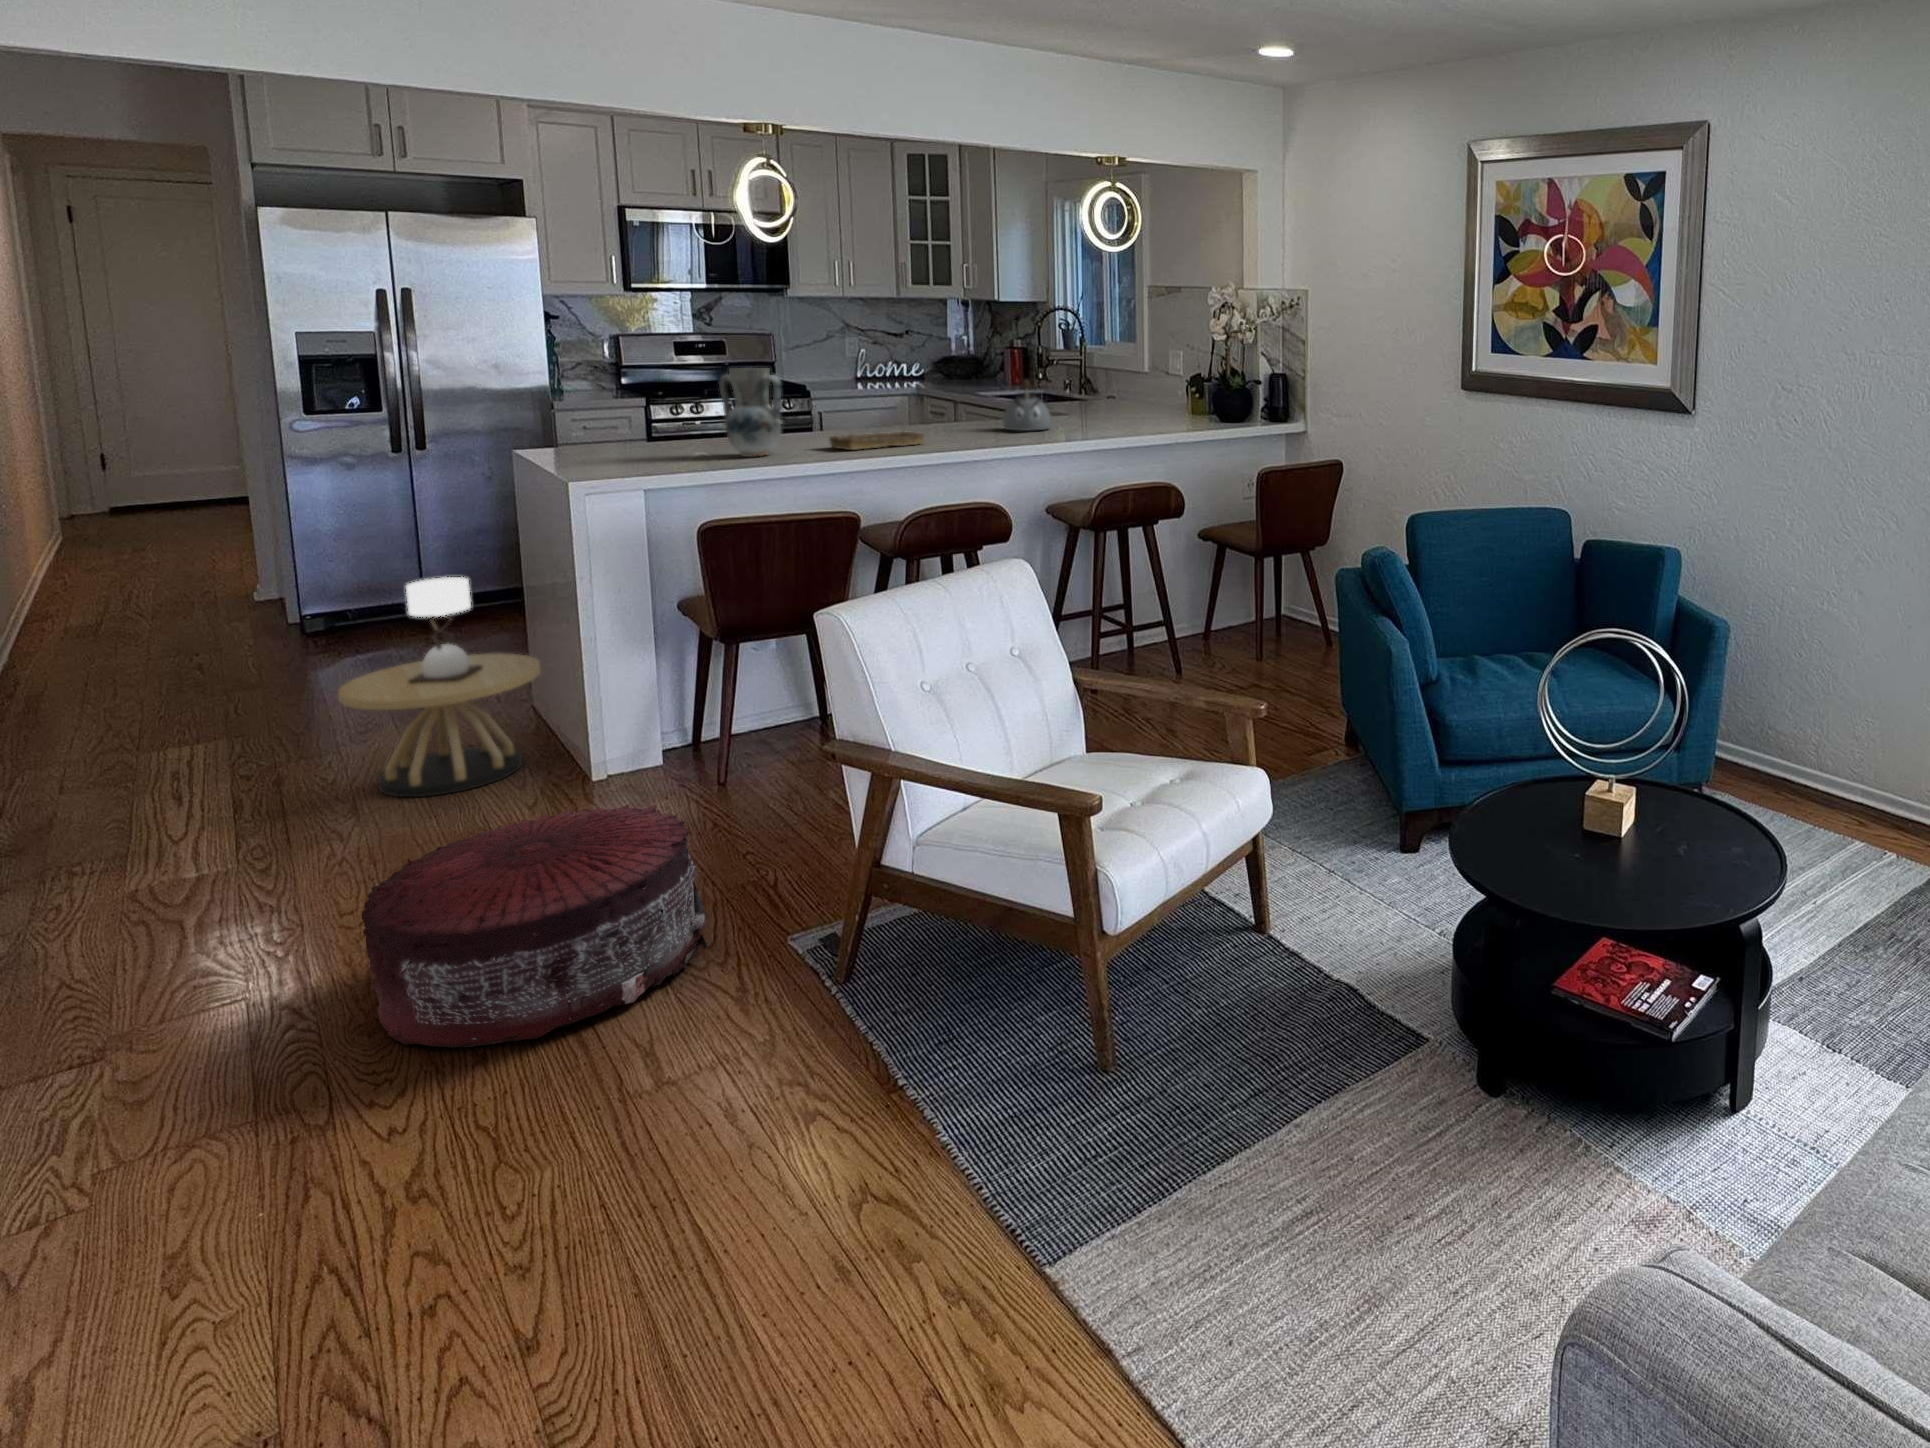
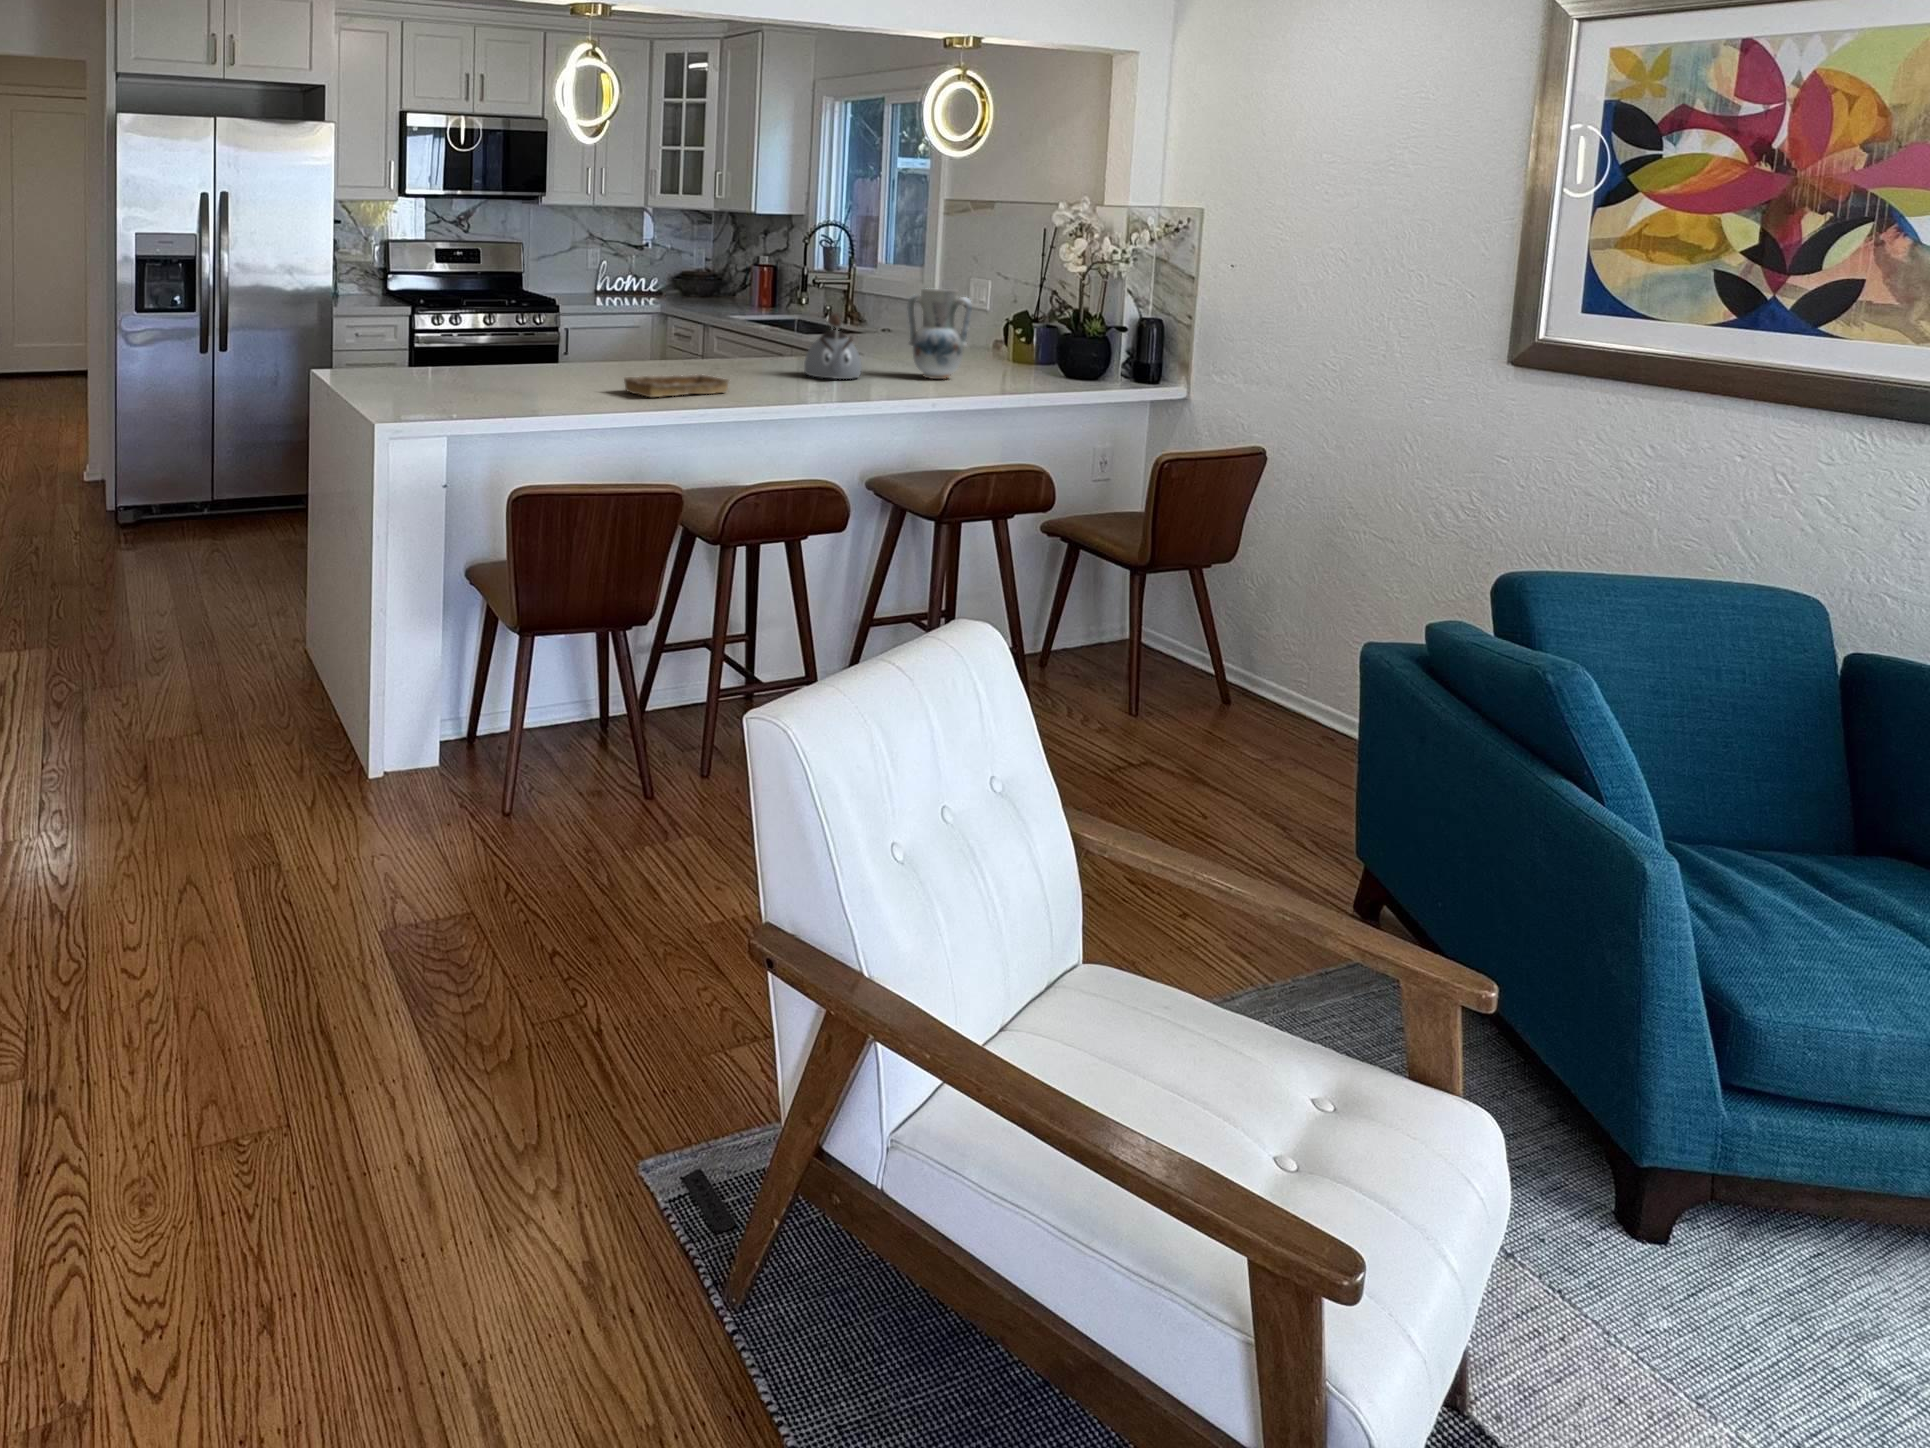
vase: present [719,368,782,457] -> present [908,288,972,379]
side table: present [338,577,541,797] -> none [139,517,322,770]
pouf: present [362,805,706,1048] -> none [147,884,528,1291]

